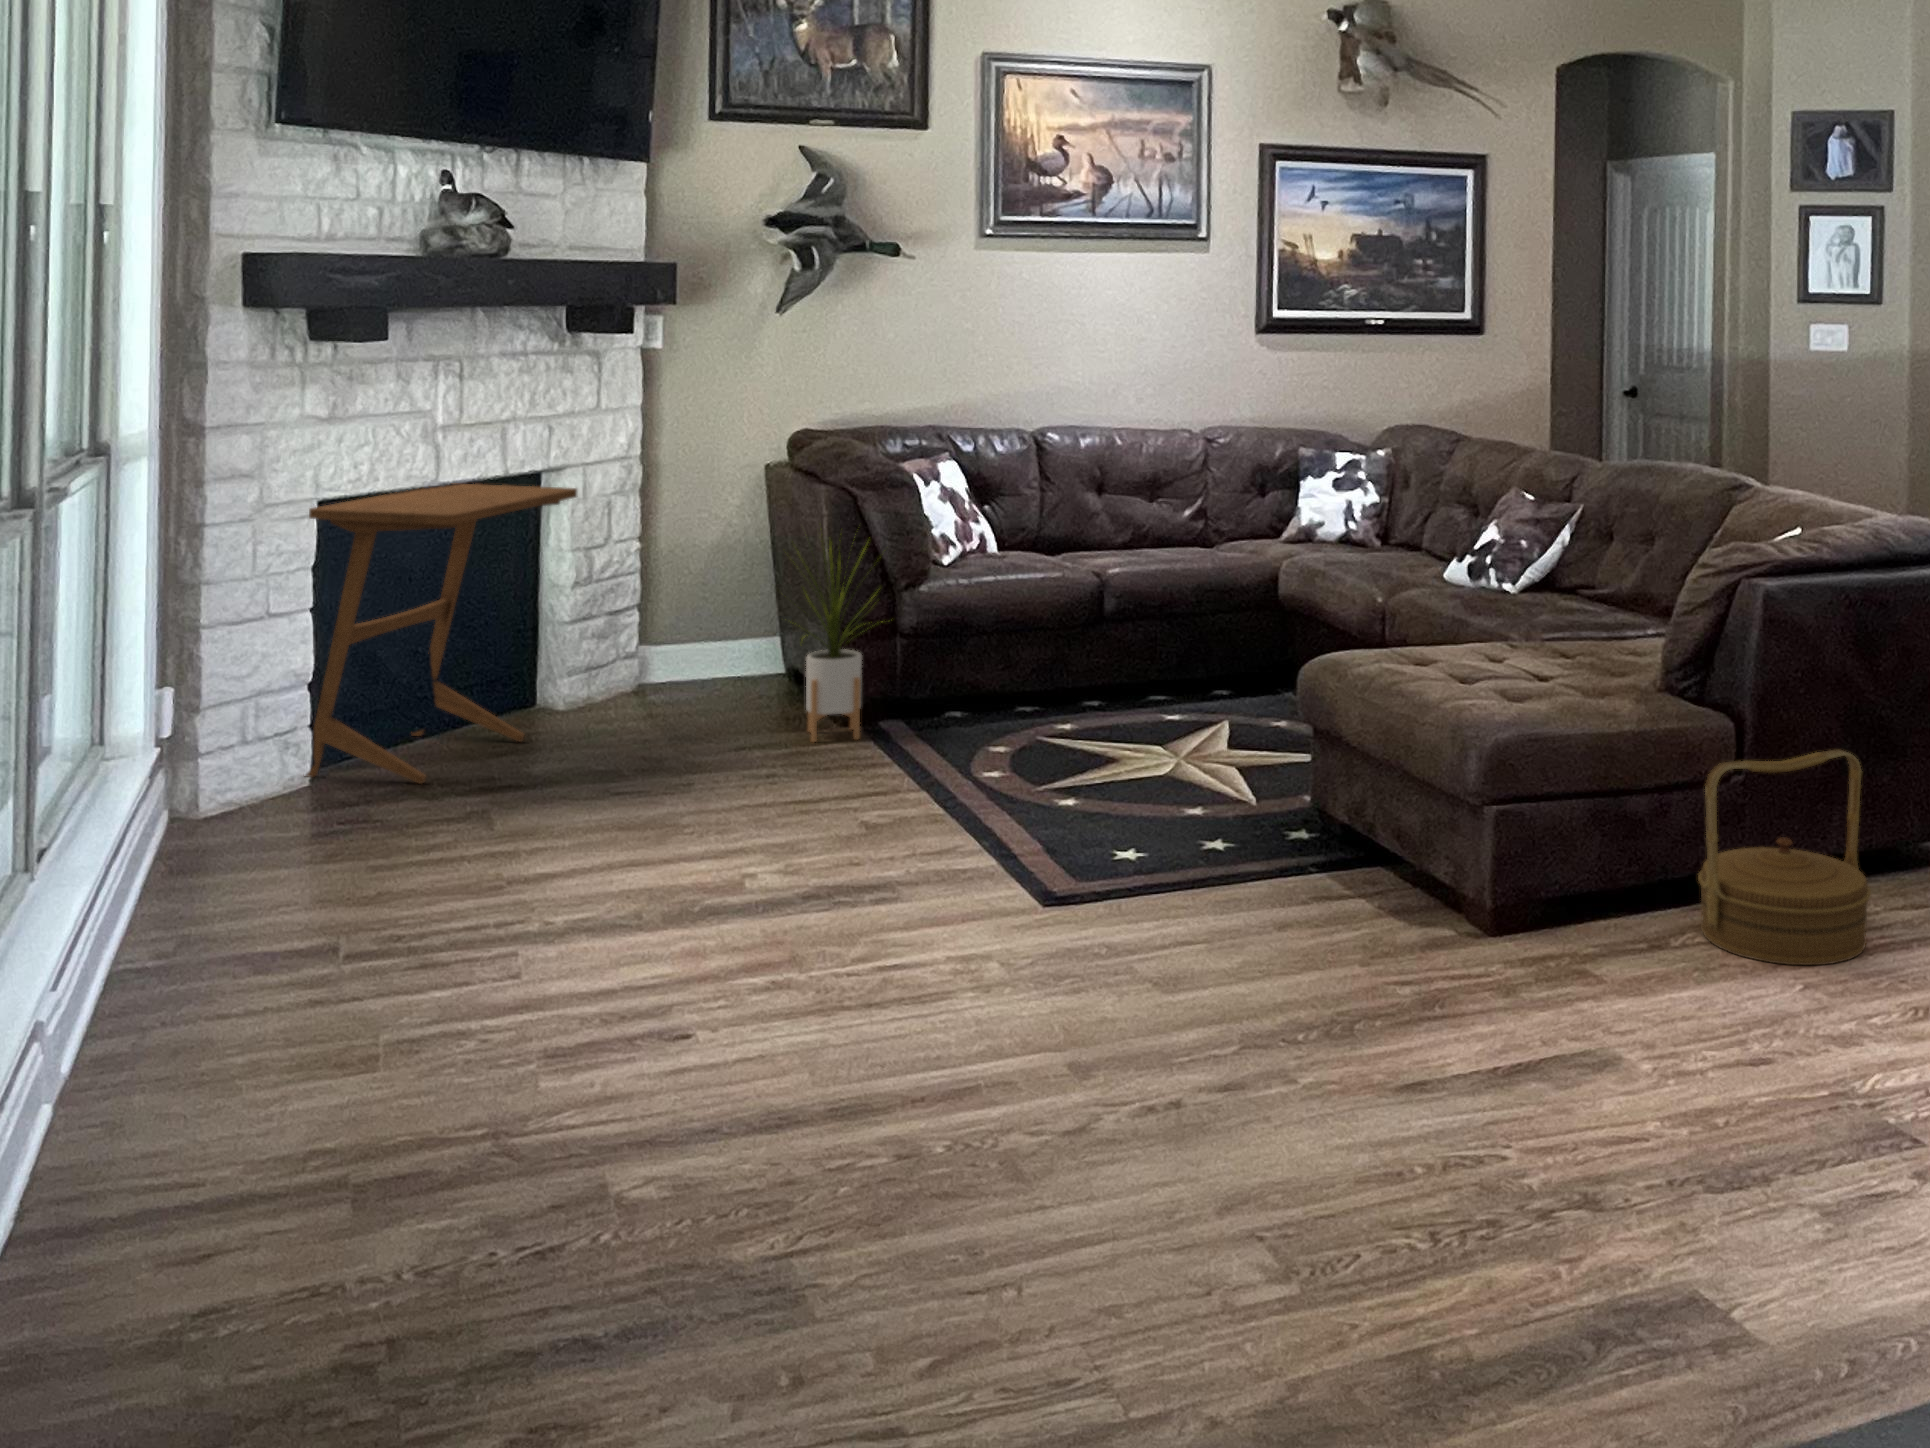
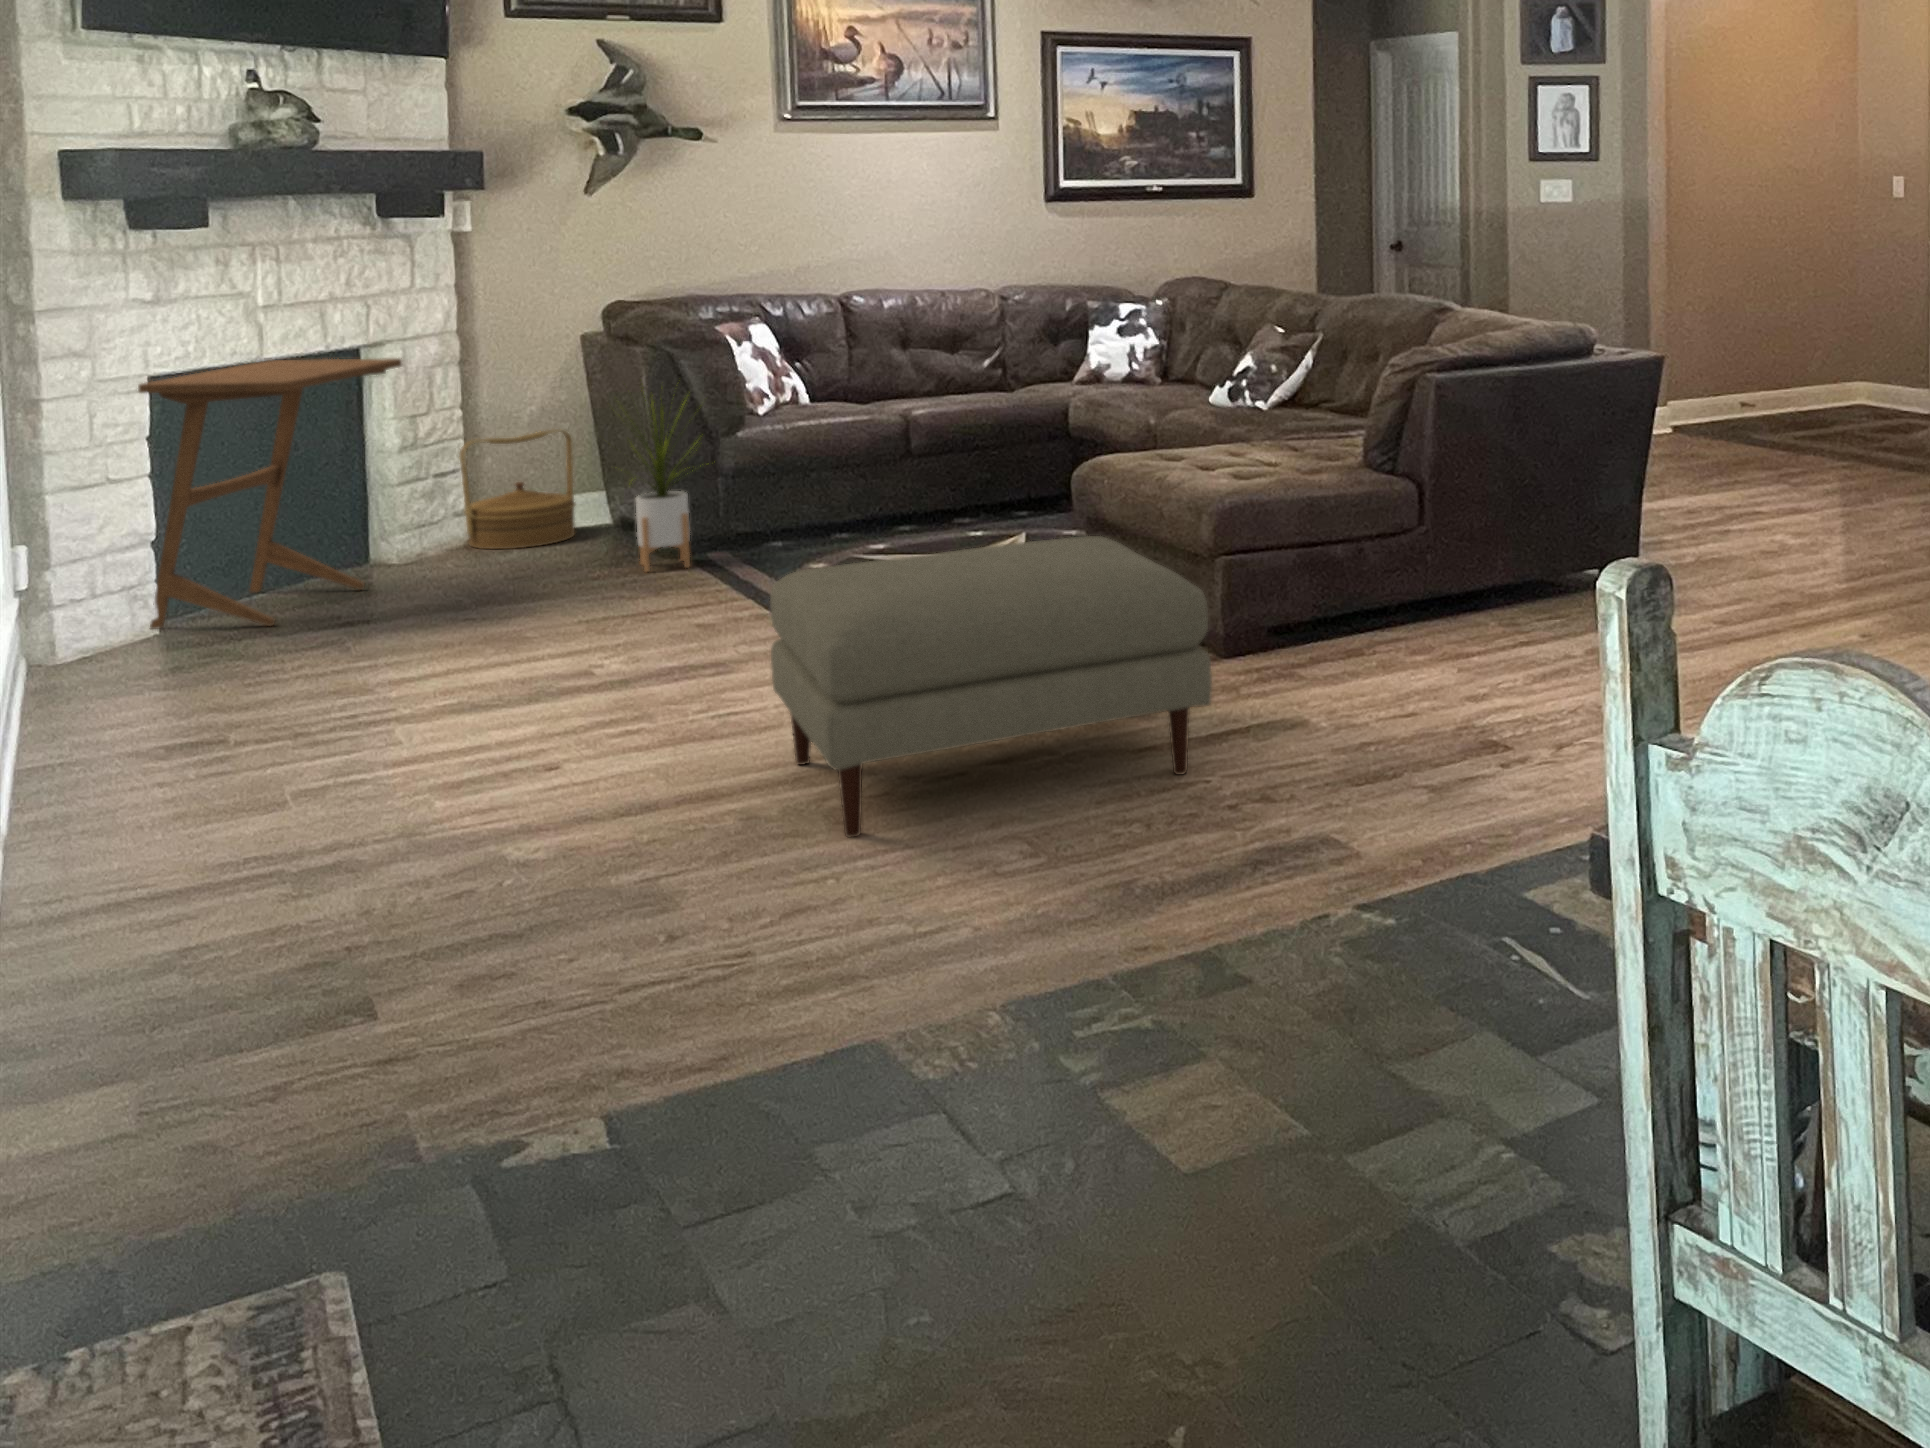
woven basket: present [1698,750,1871,965] -> present [460,429,576,549]
ottoman: none [942,784,1508,1210] -> present [770,536,1212,837]

